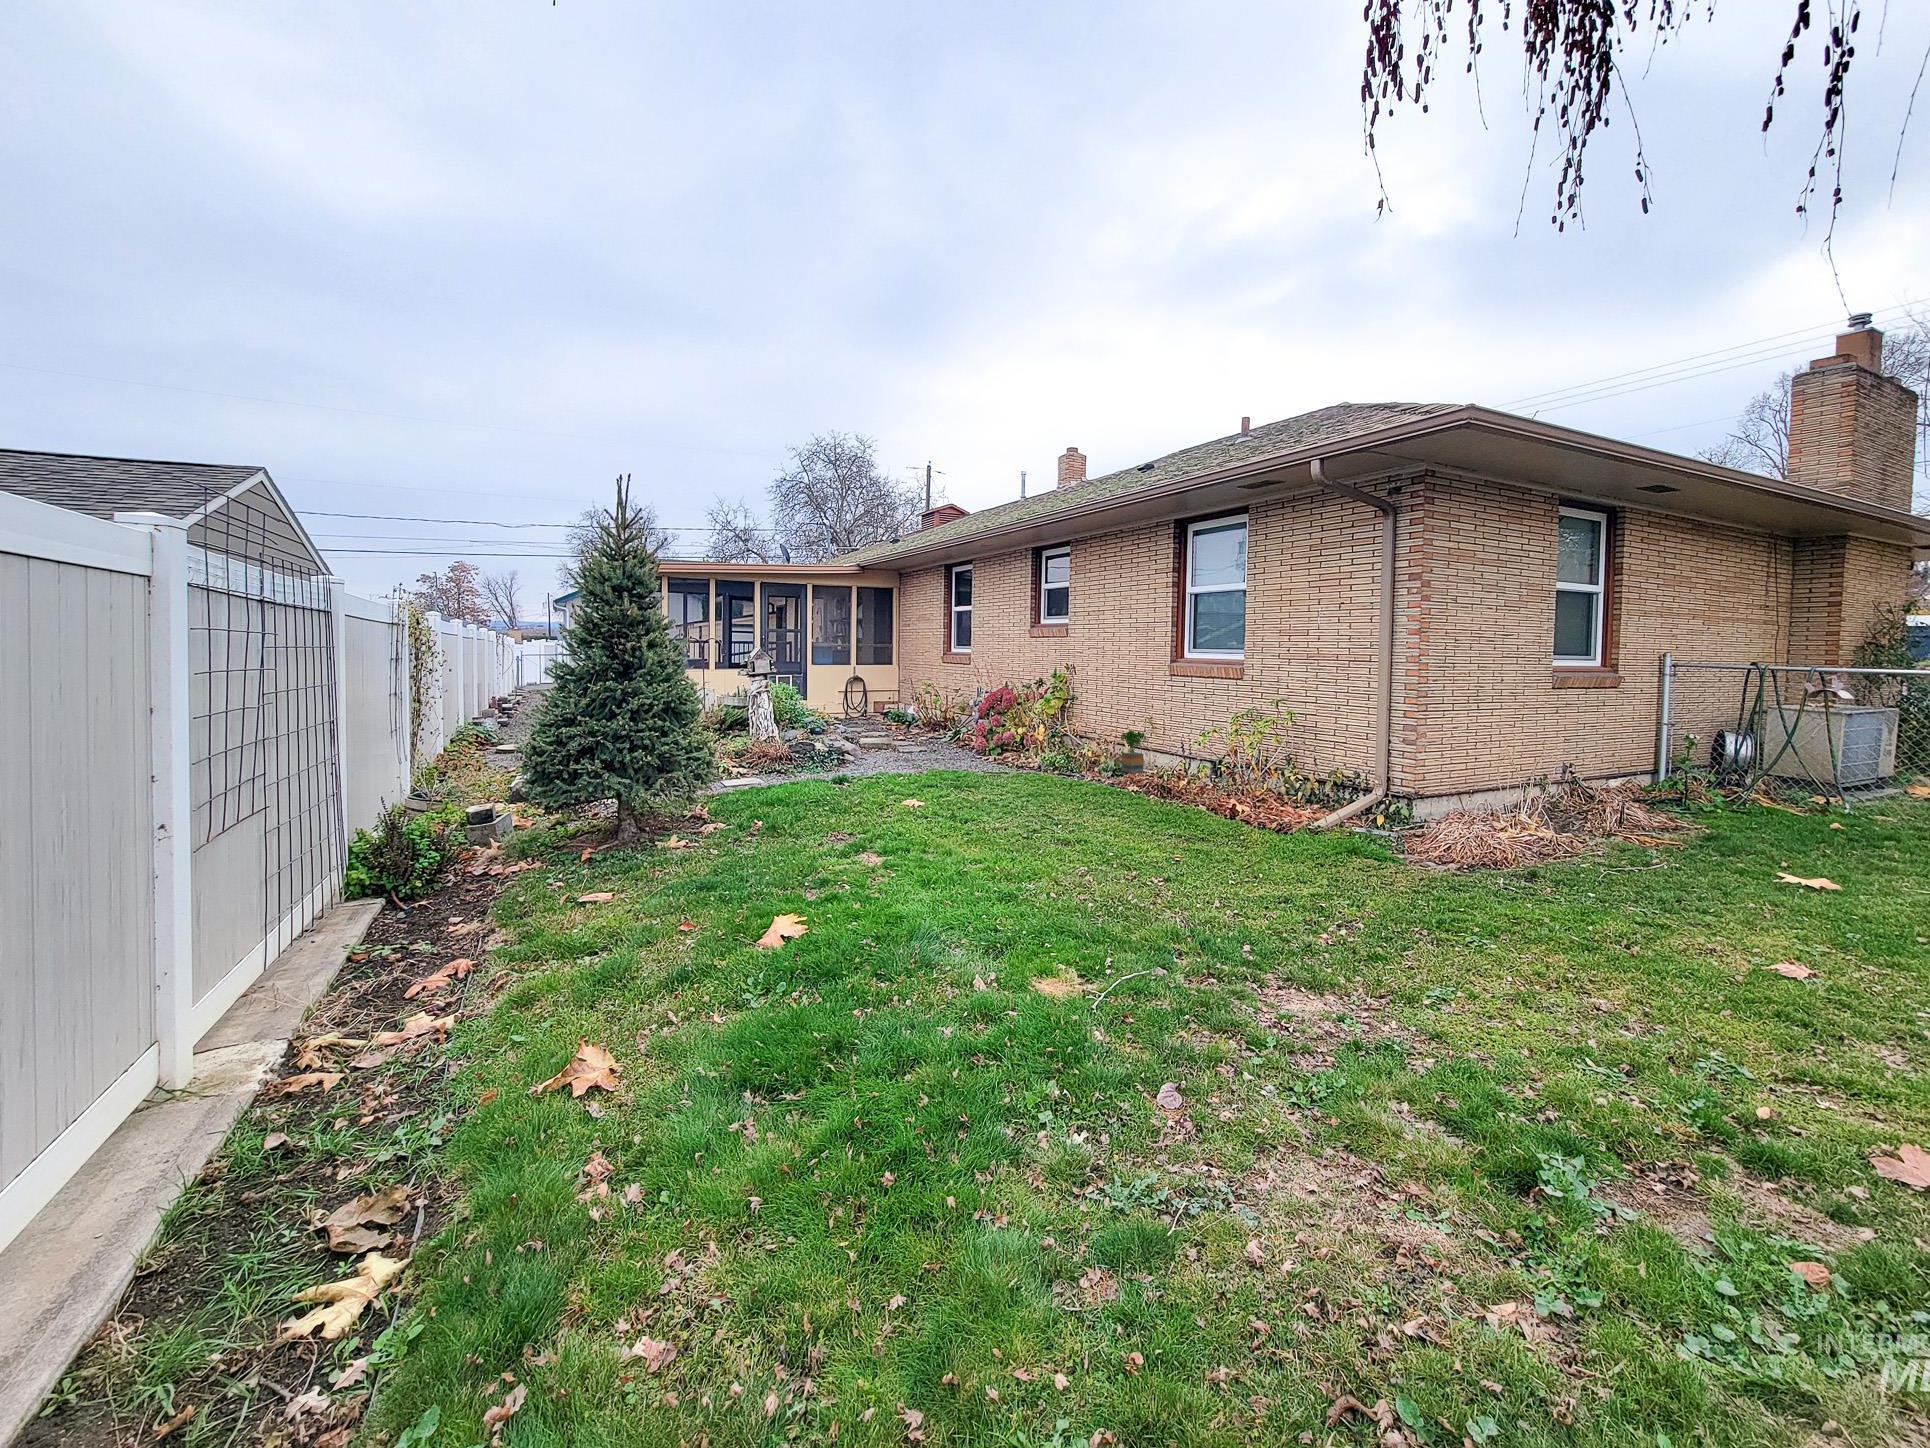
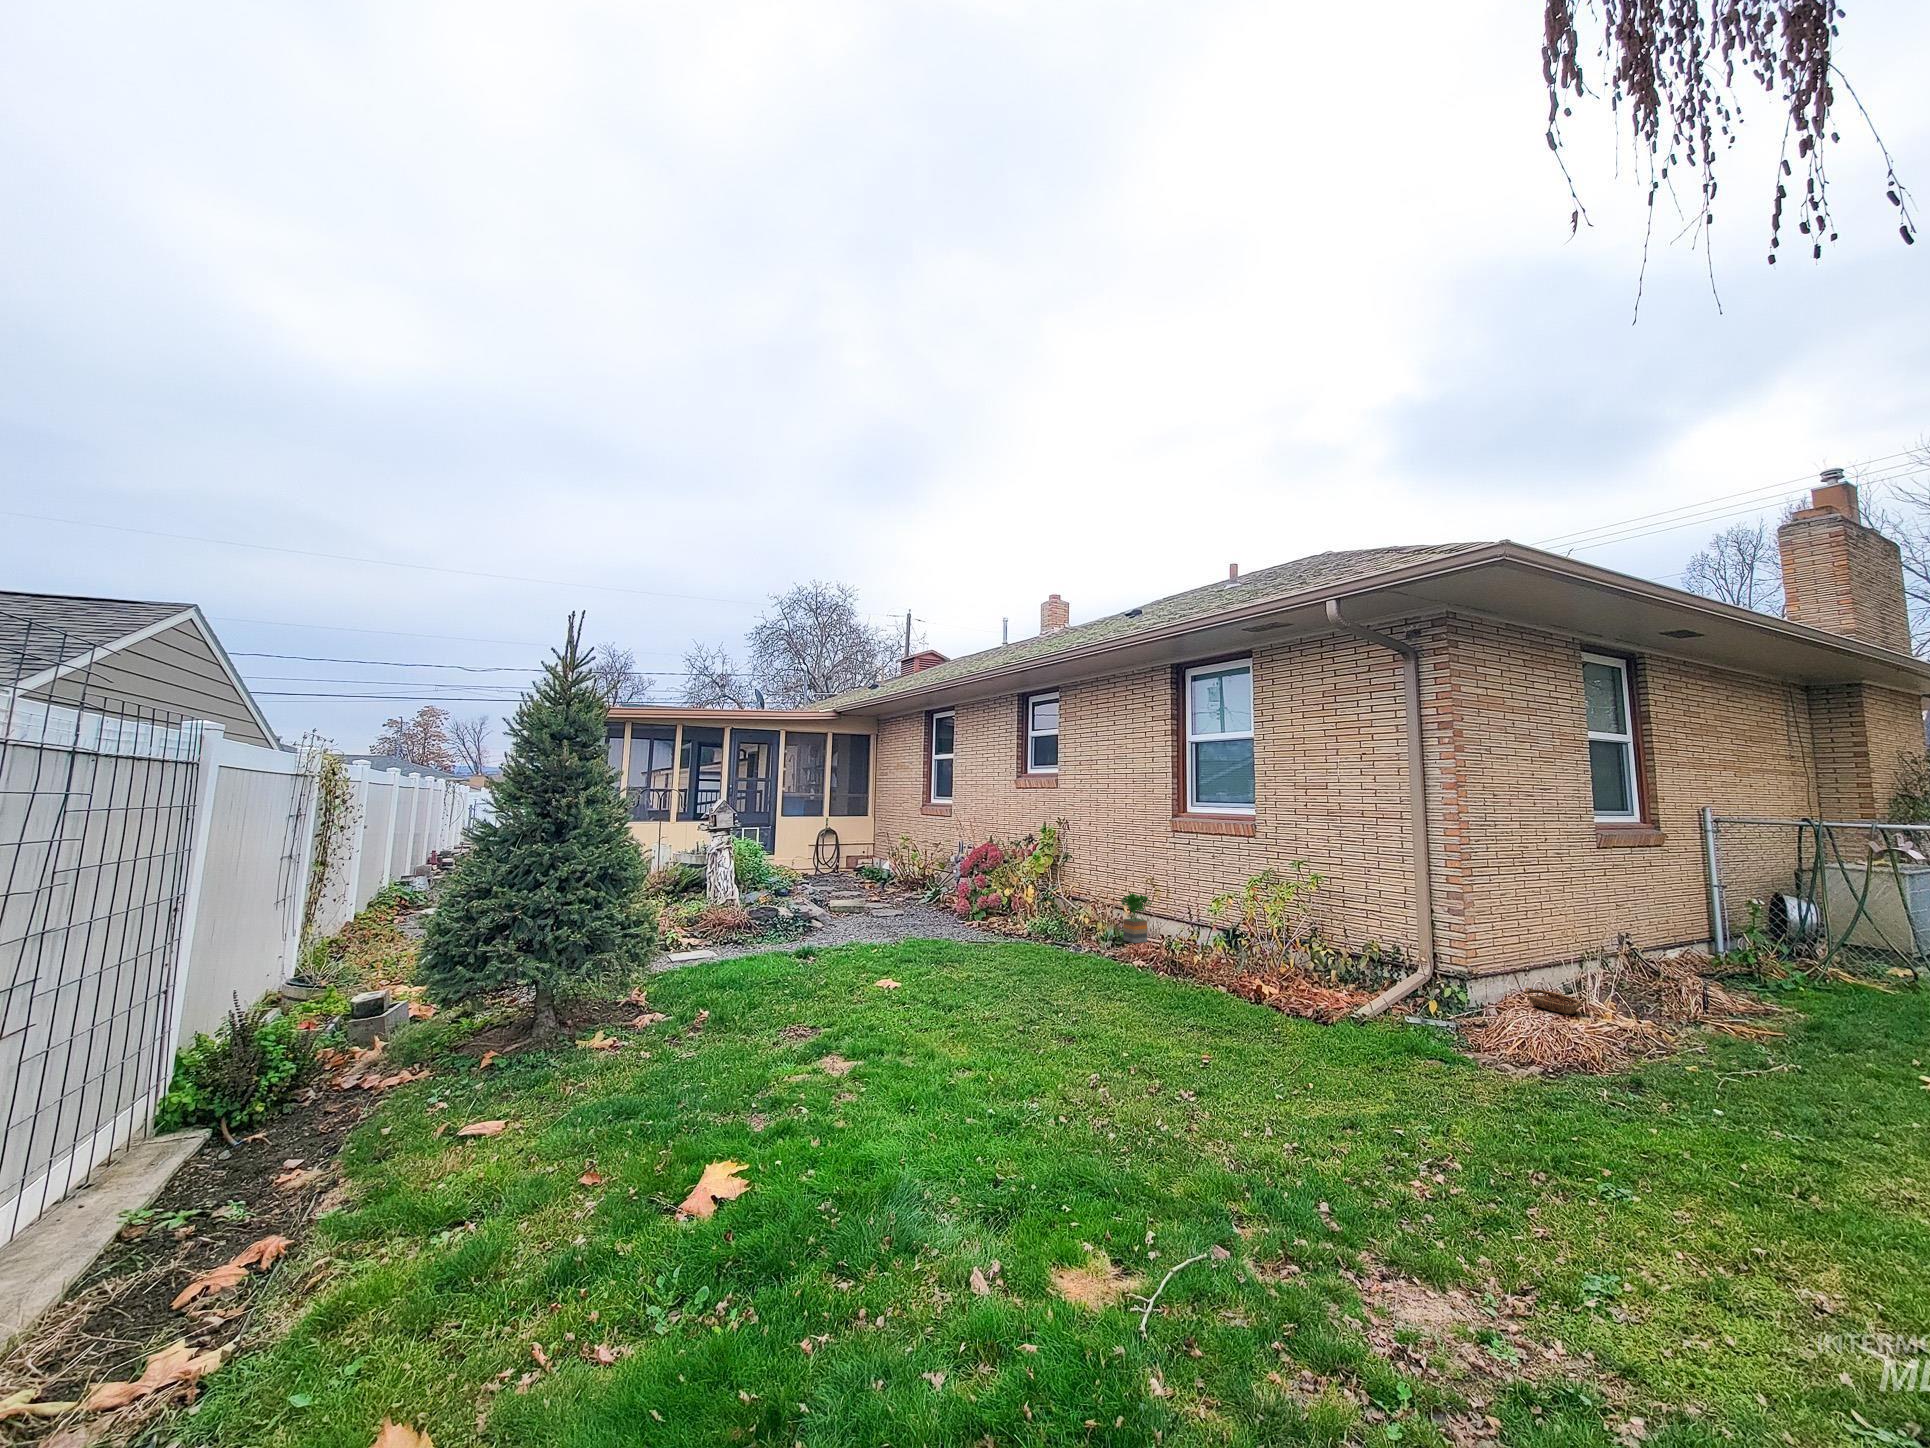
basket: none [1459,807,1523,829] -> present [1524,988,1582,1014]

